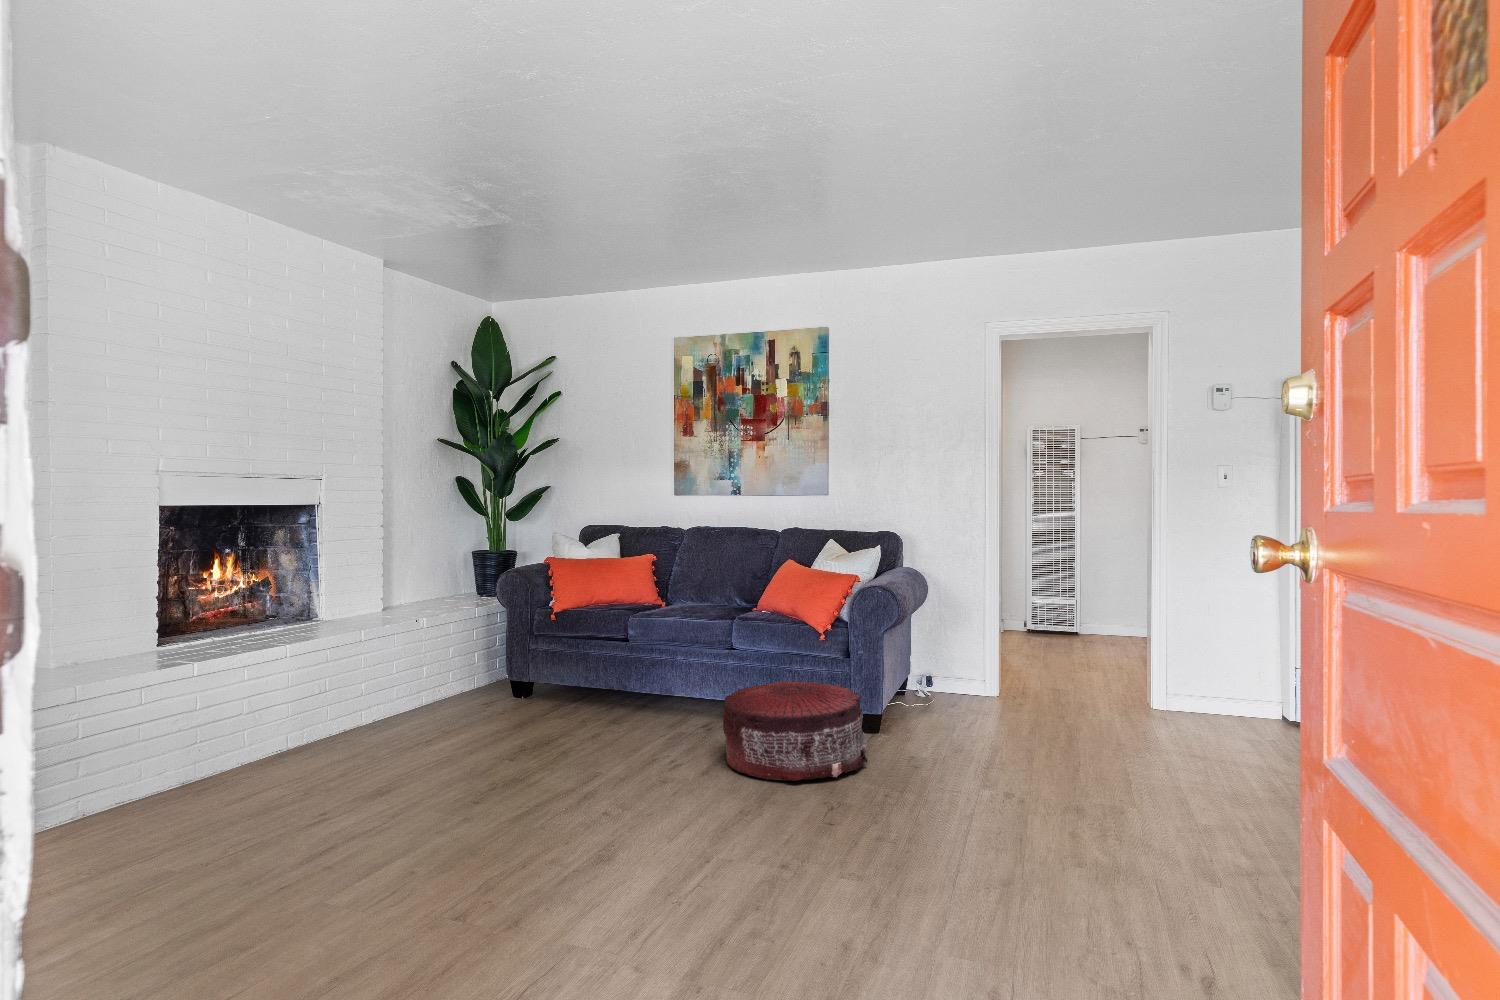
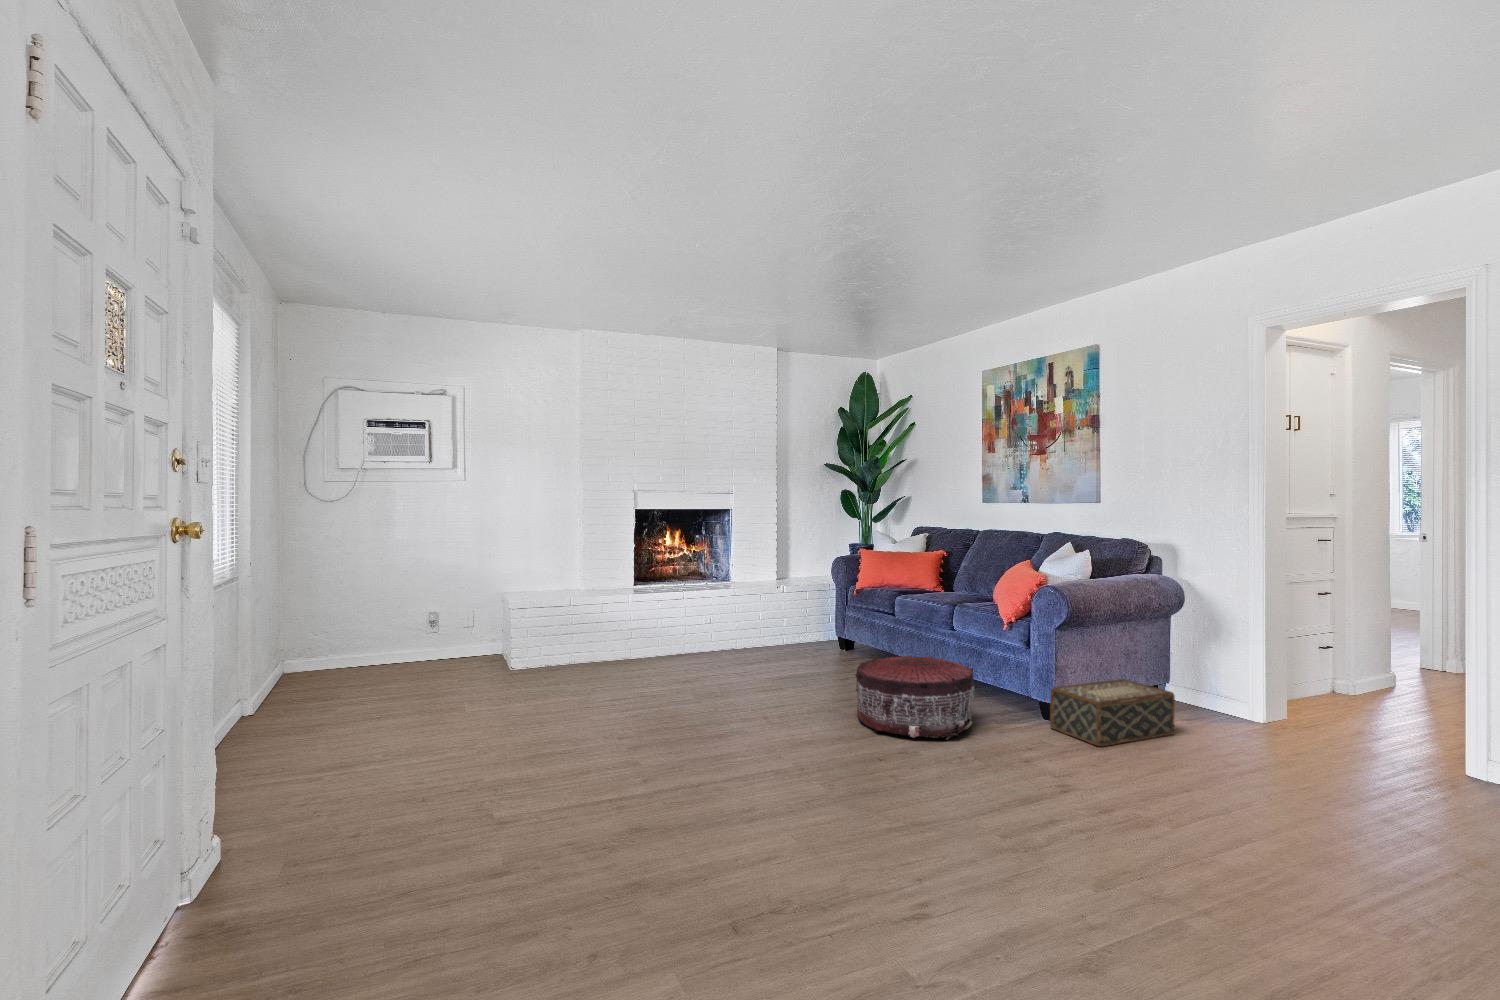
woven basket: none [895,669,969,738] -> present [1050,679,1175,747]

